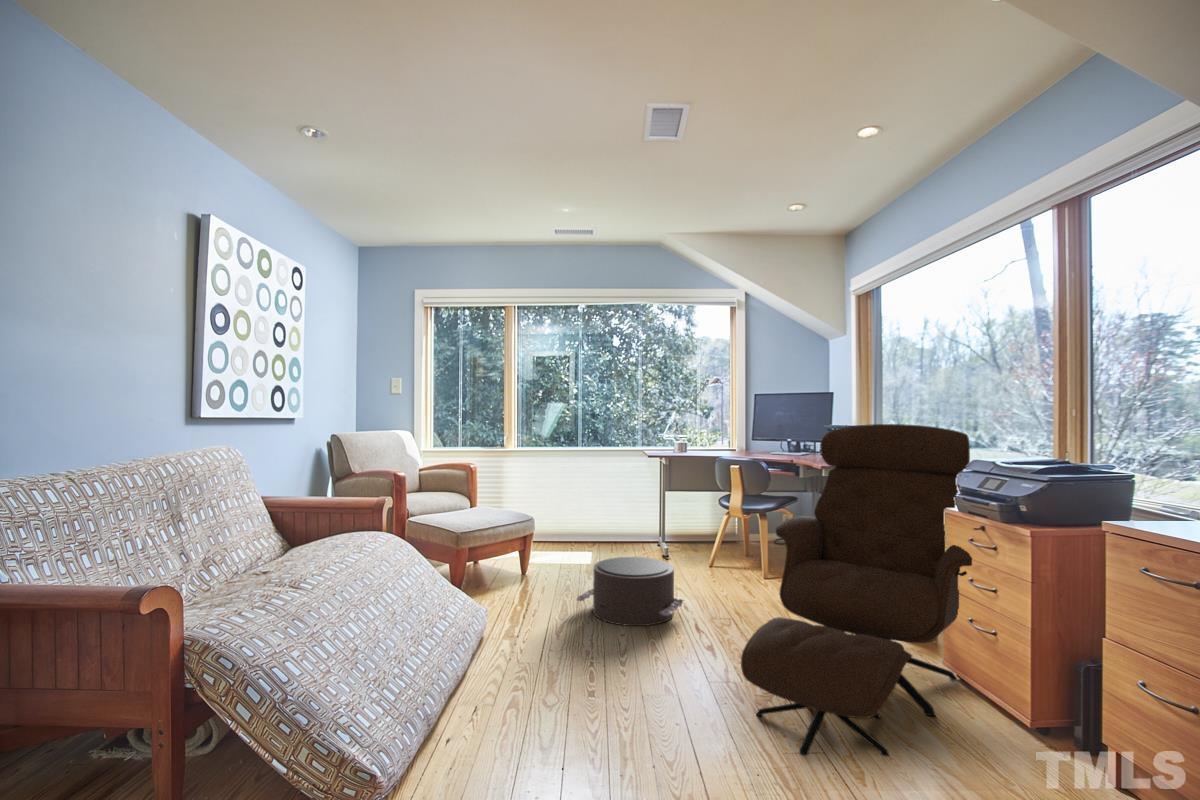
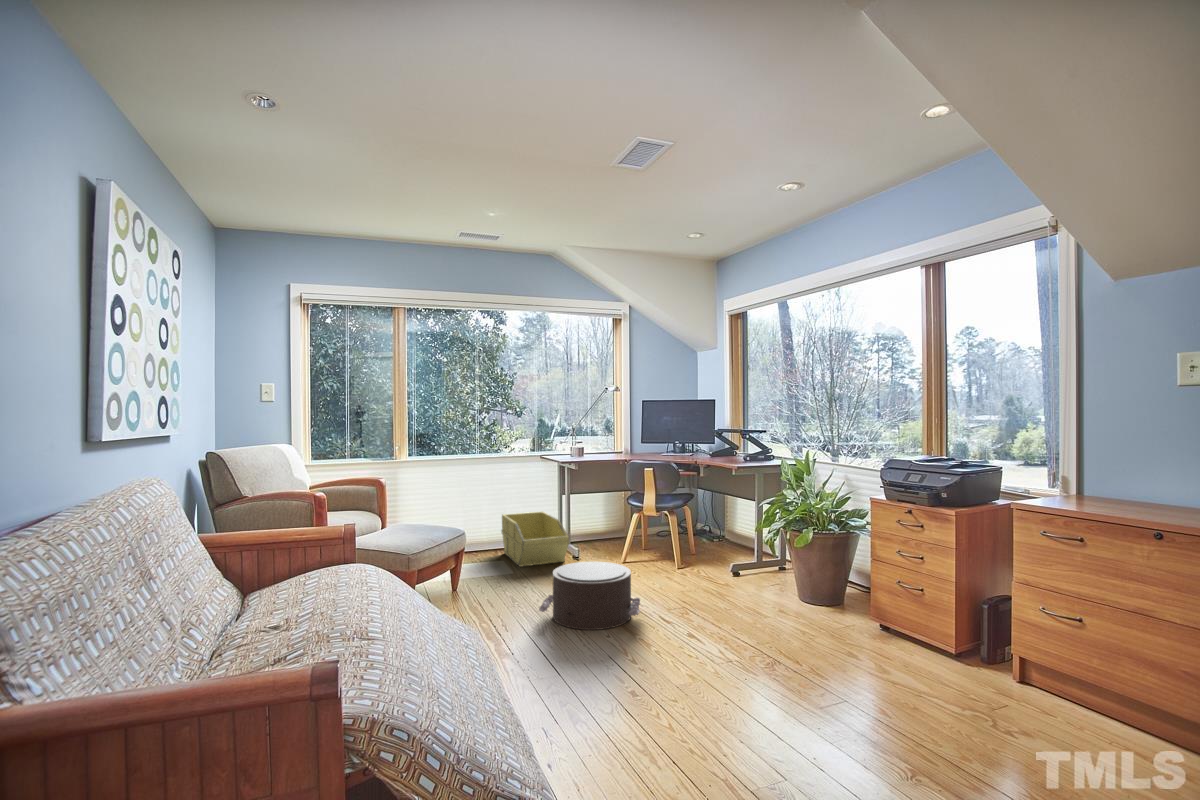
lounge chair: present [741,424,972,756] -> none [740,428,924,720]
storage bin: none [599,507,654,559] -> present [502,511,569,567]

